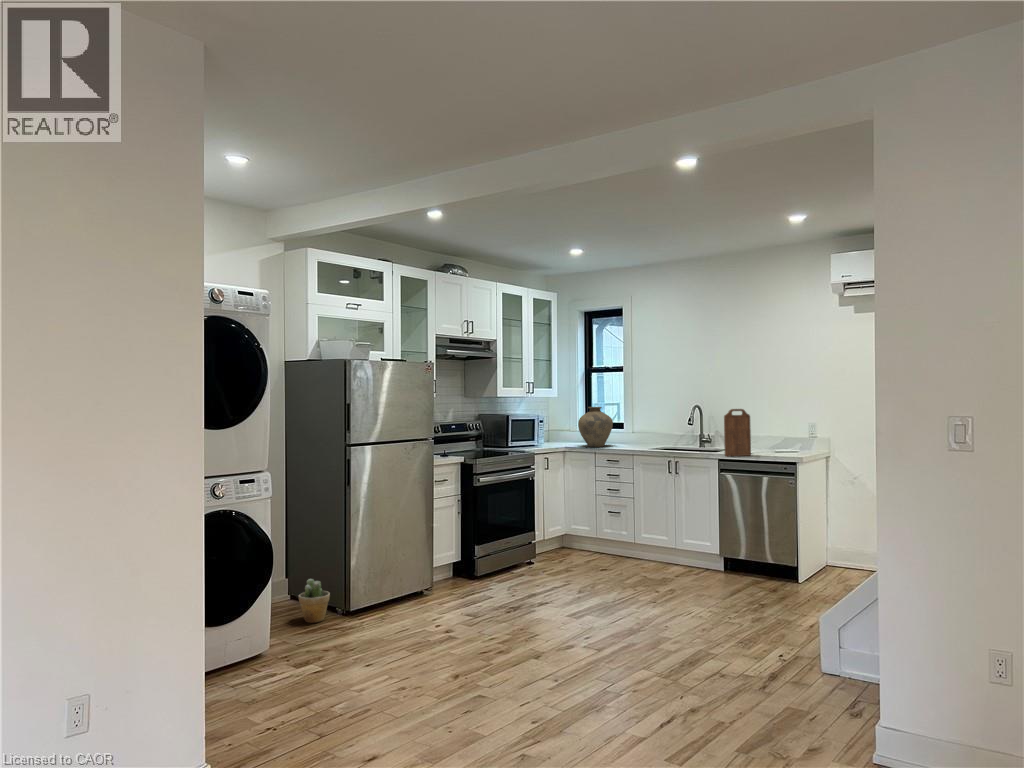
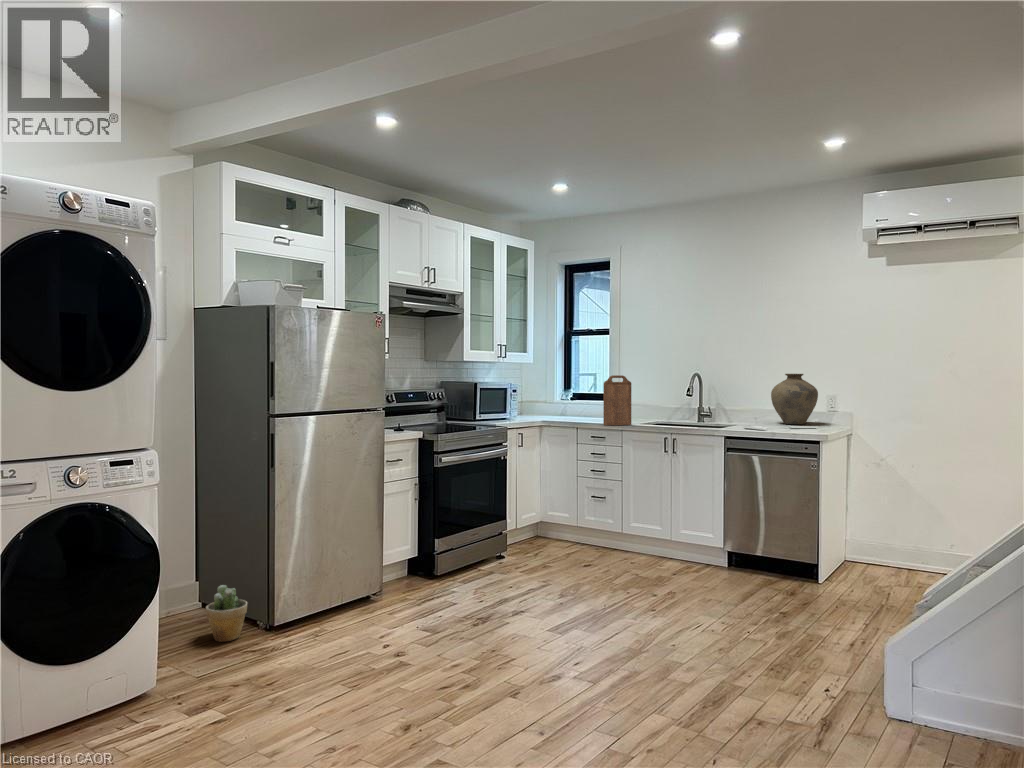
vase: present [578,407,613,447] -> present [771,374,818,424]
cutting board: present [724,409,751,456] -> present [603,375,631,425]

